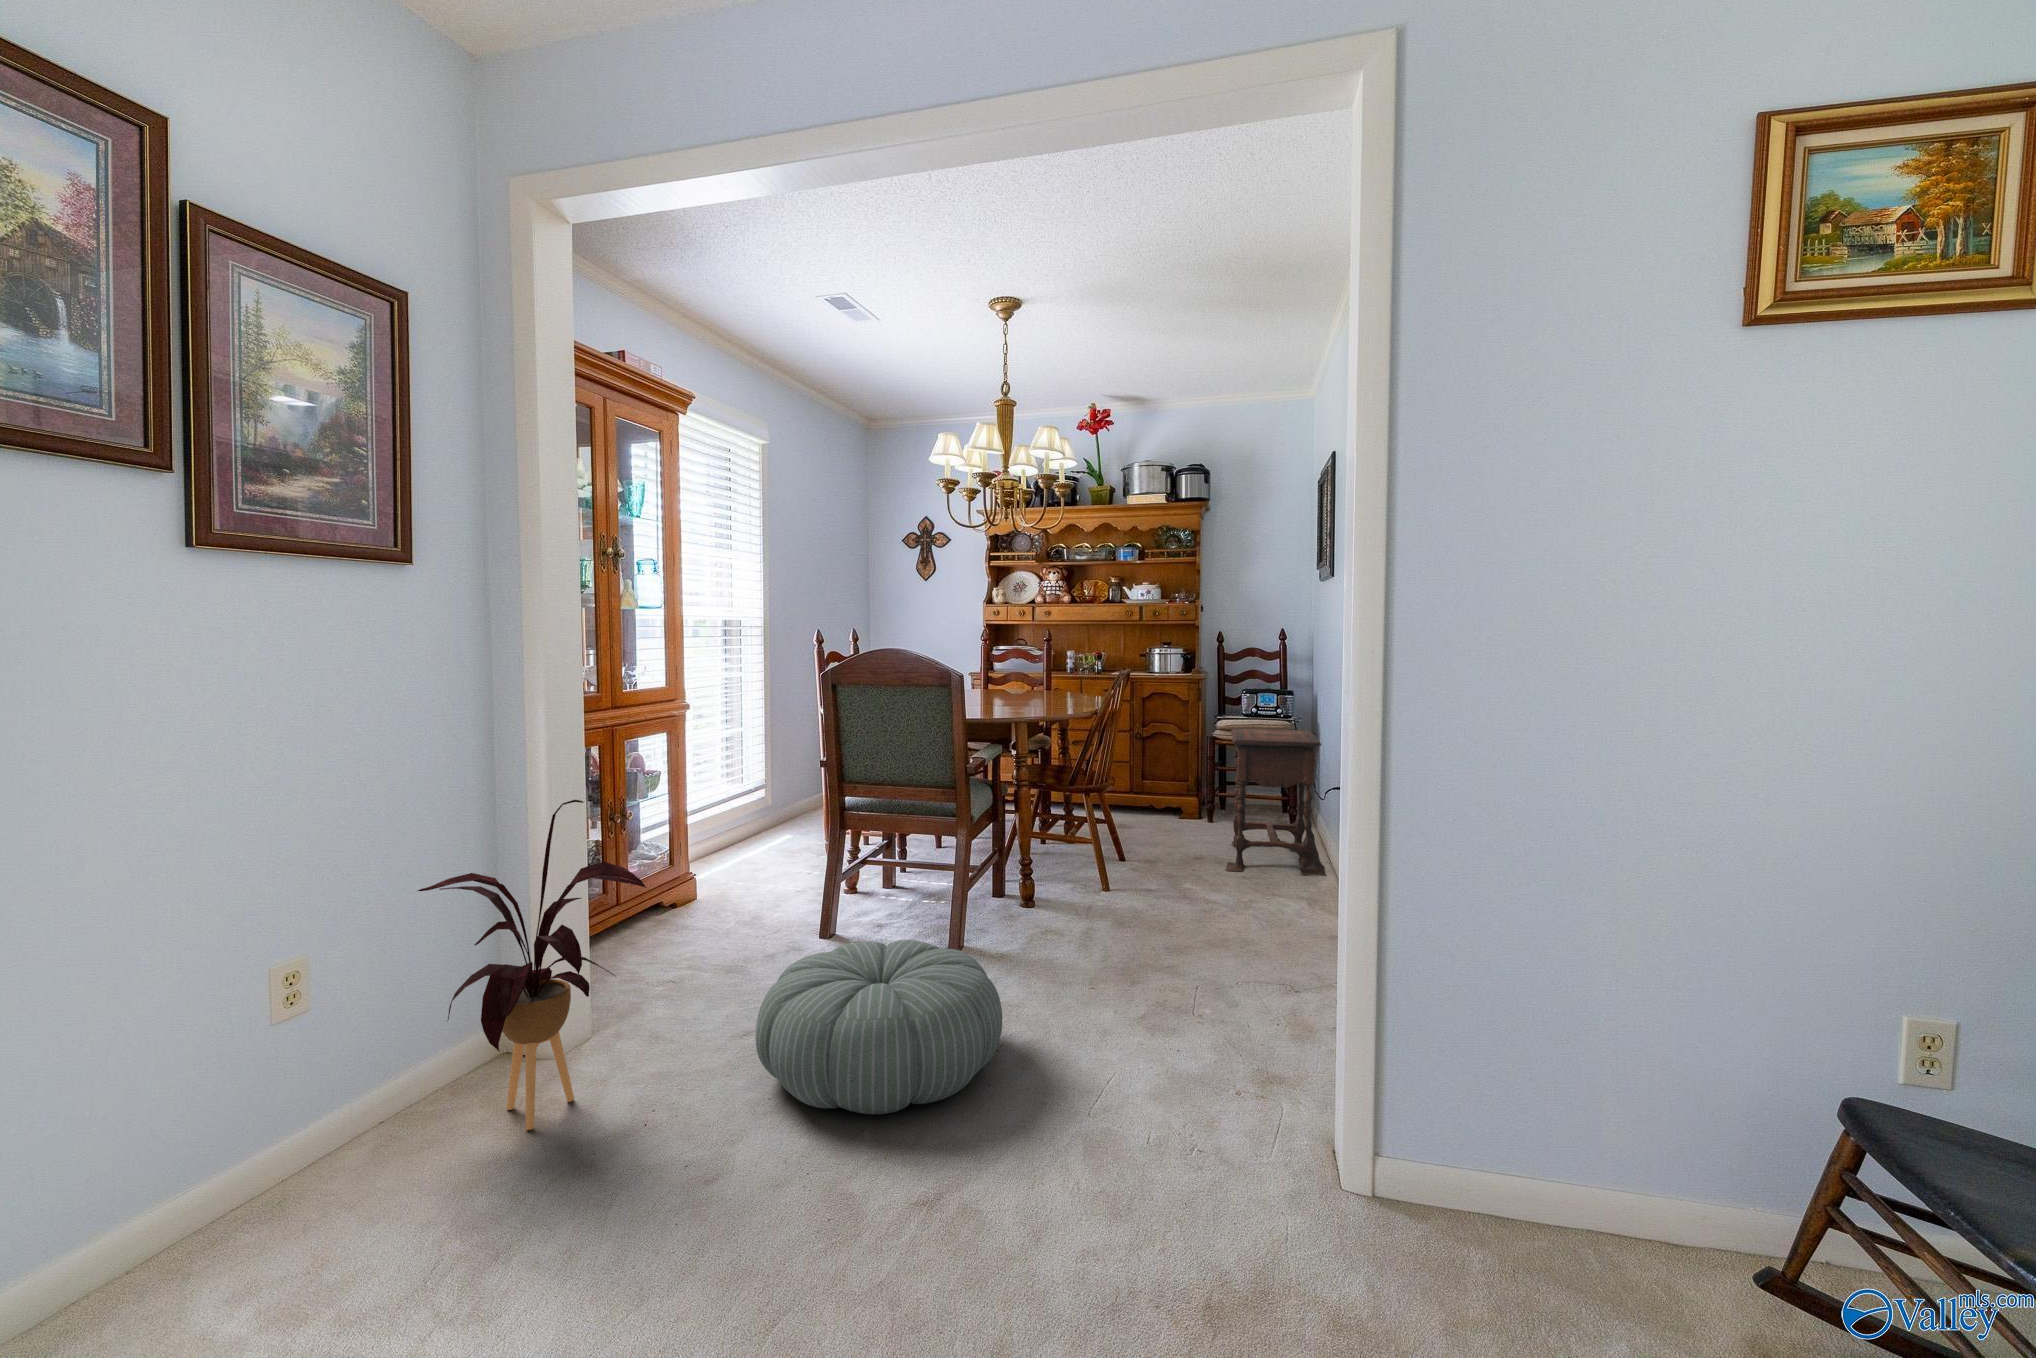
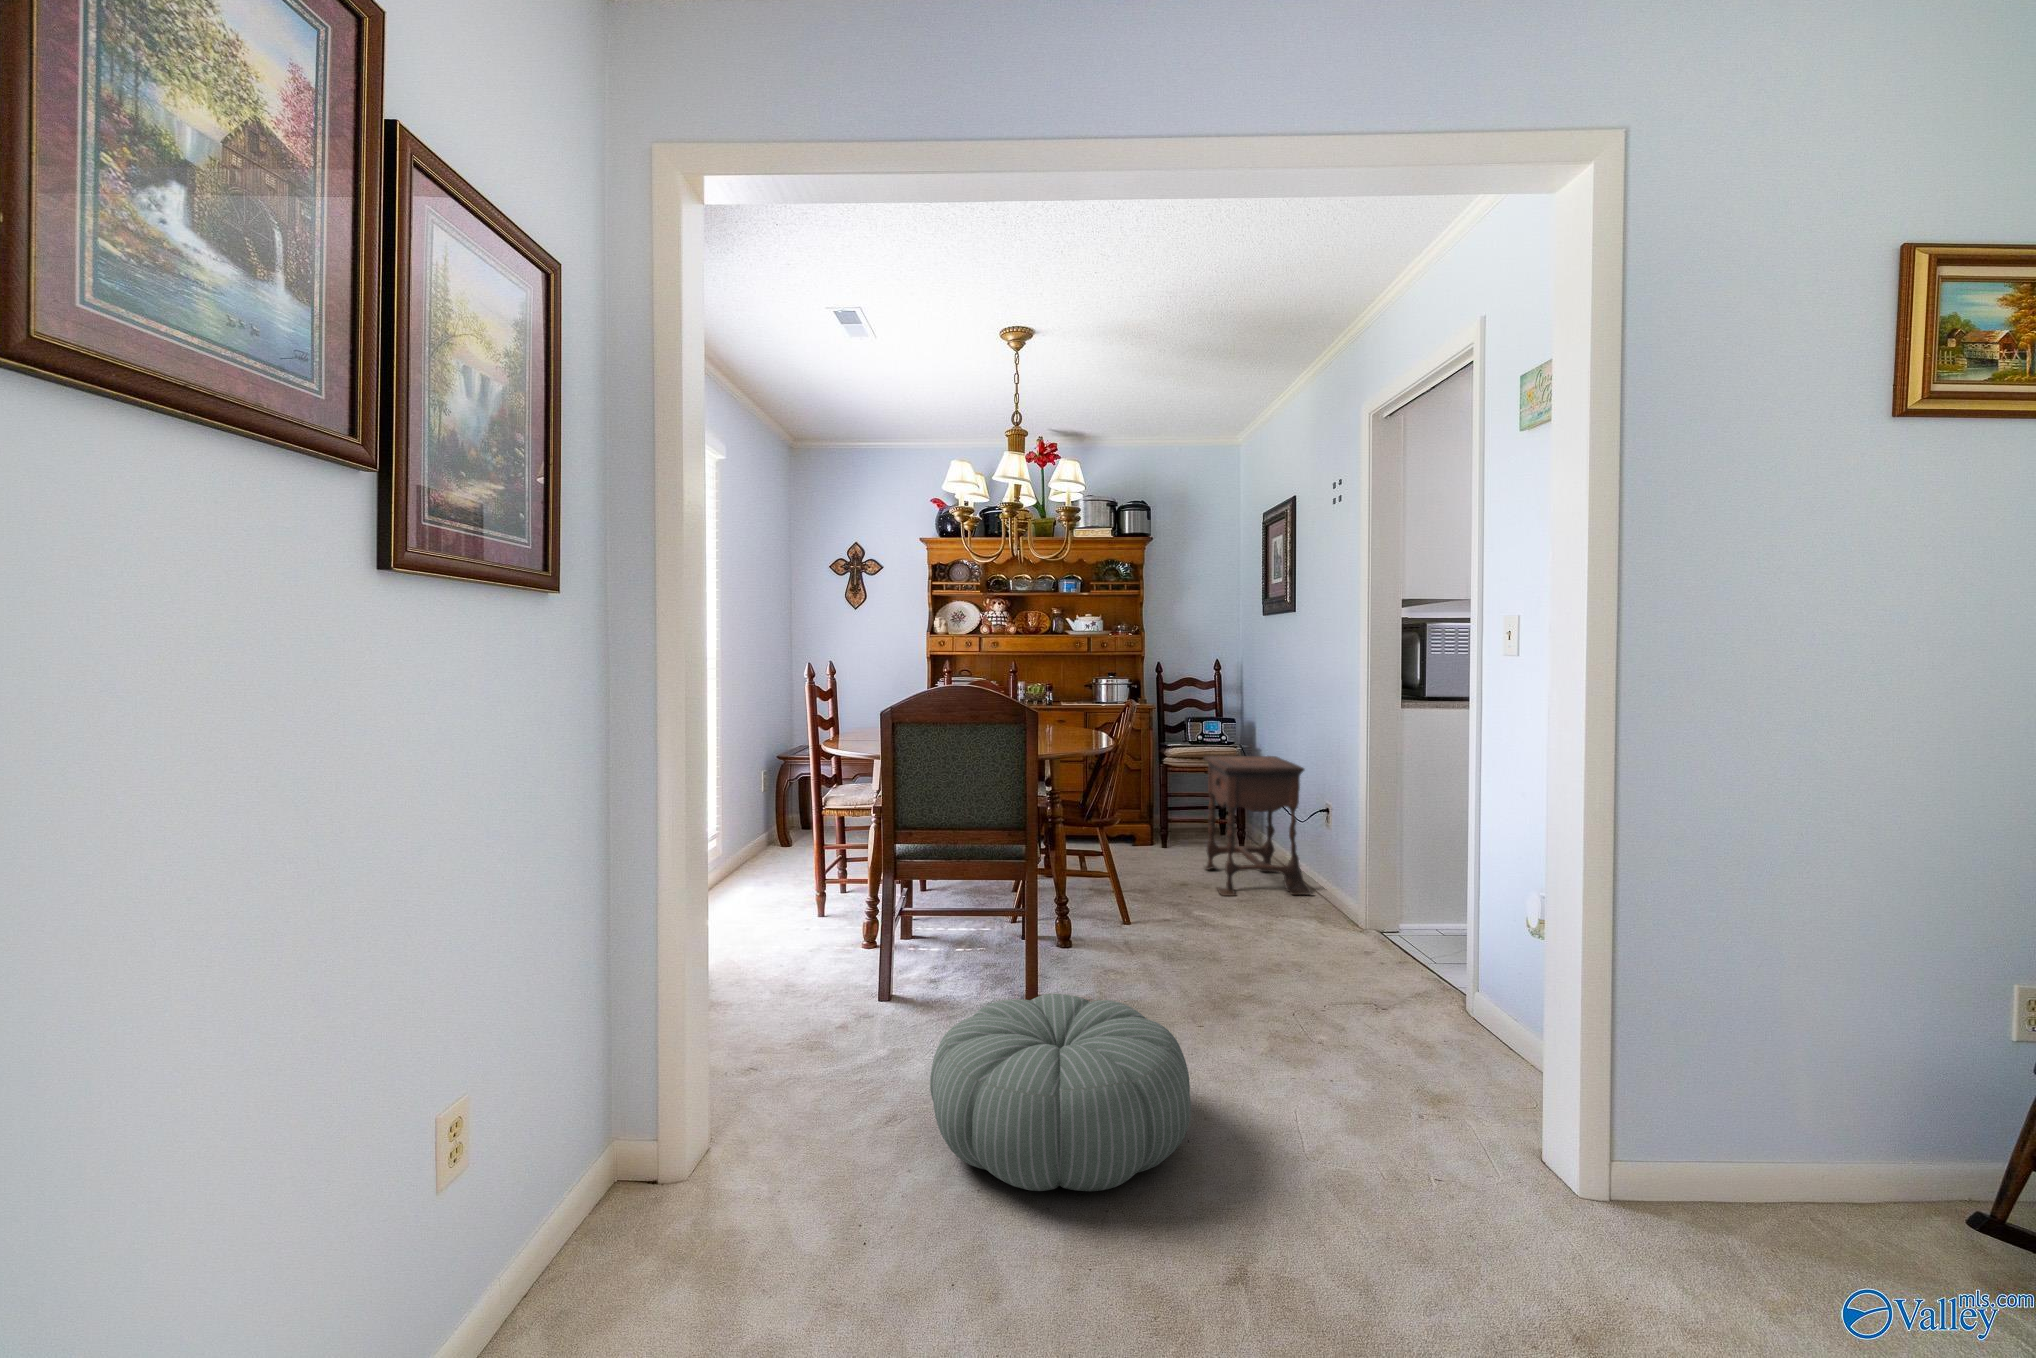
house plant: present [418,800,646,1130] -> none [582,864,853,1264]

